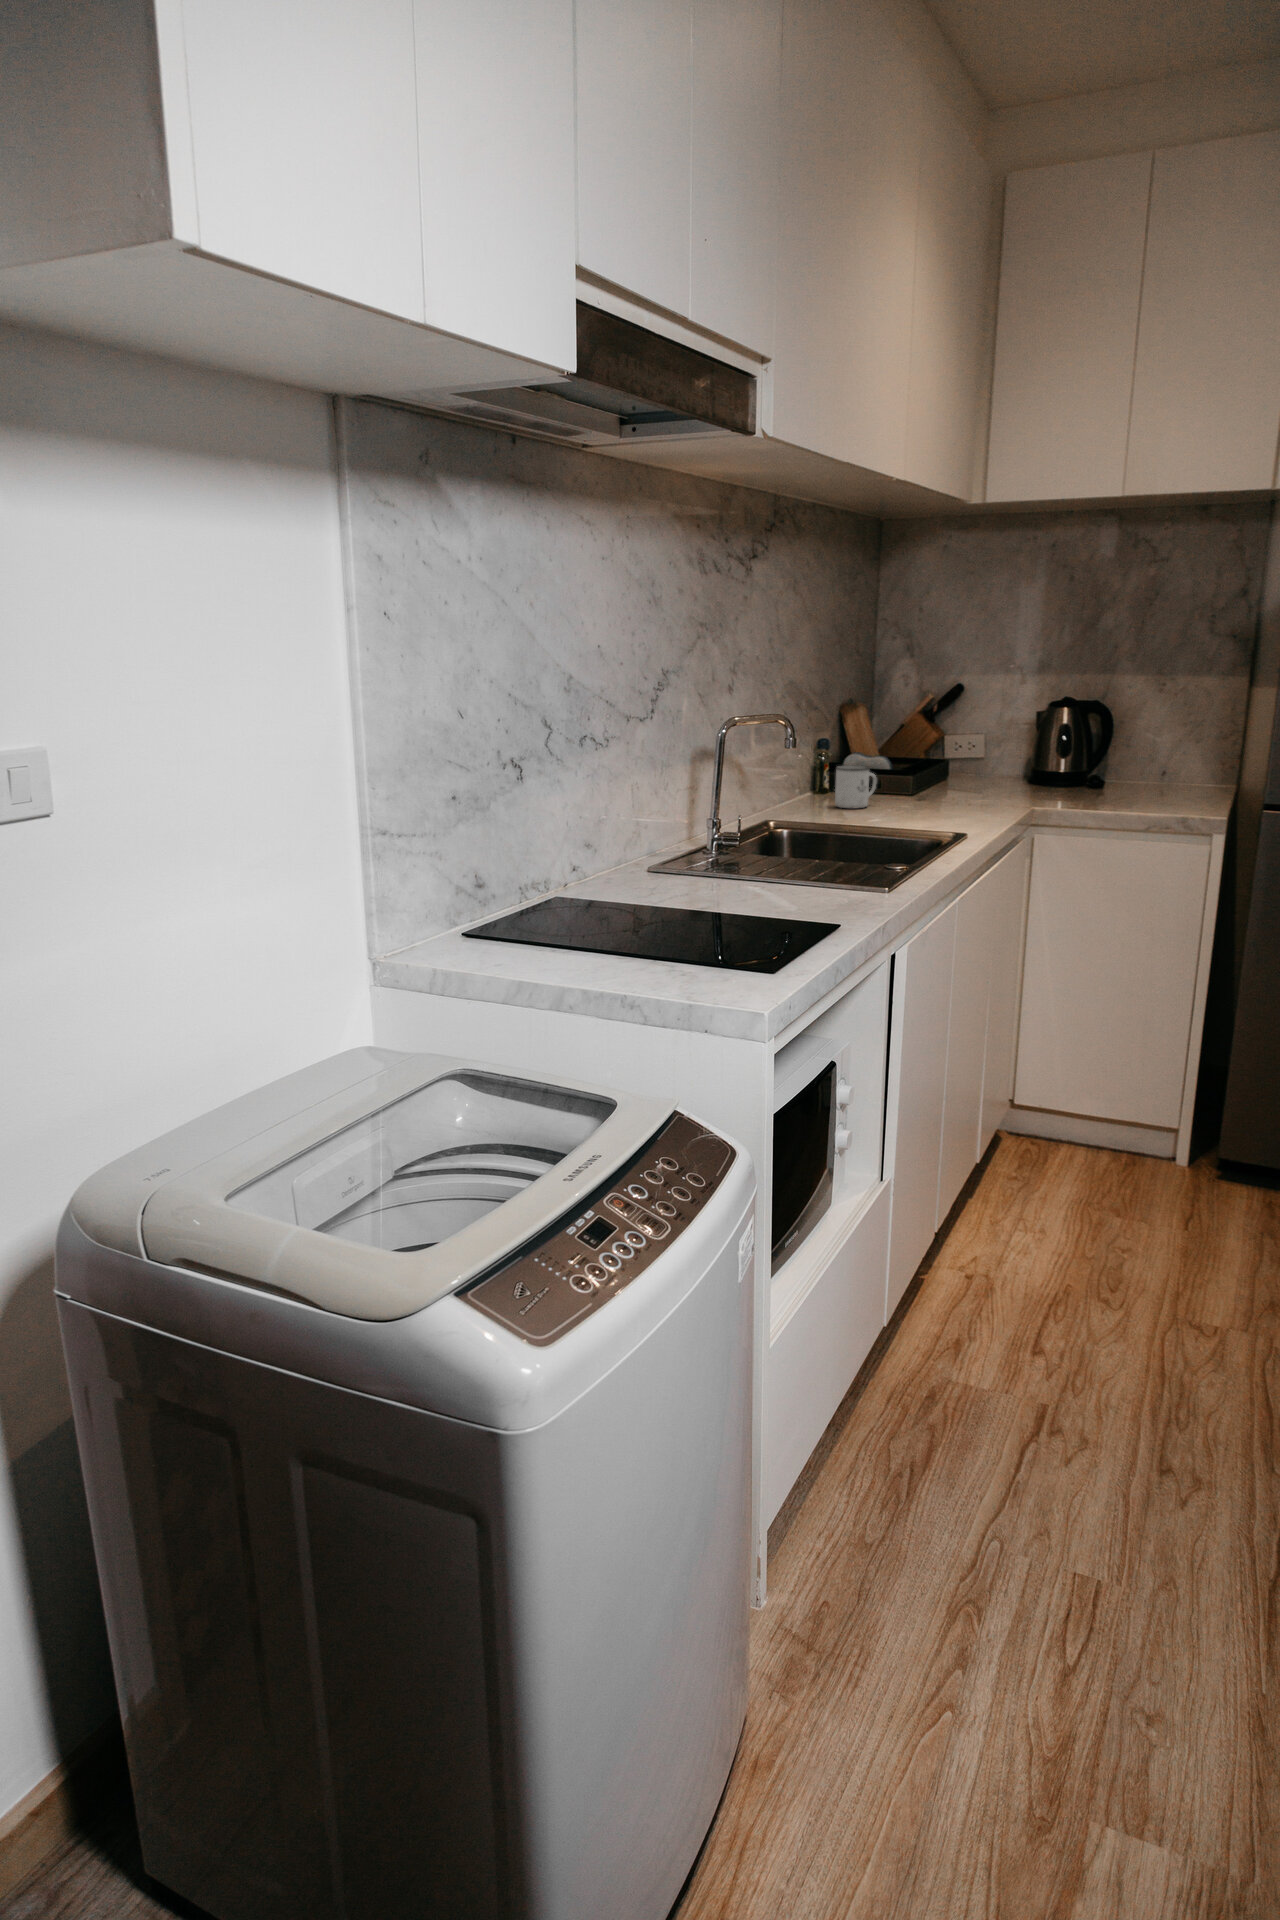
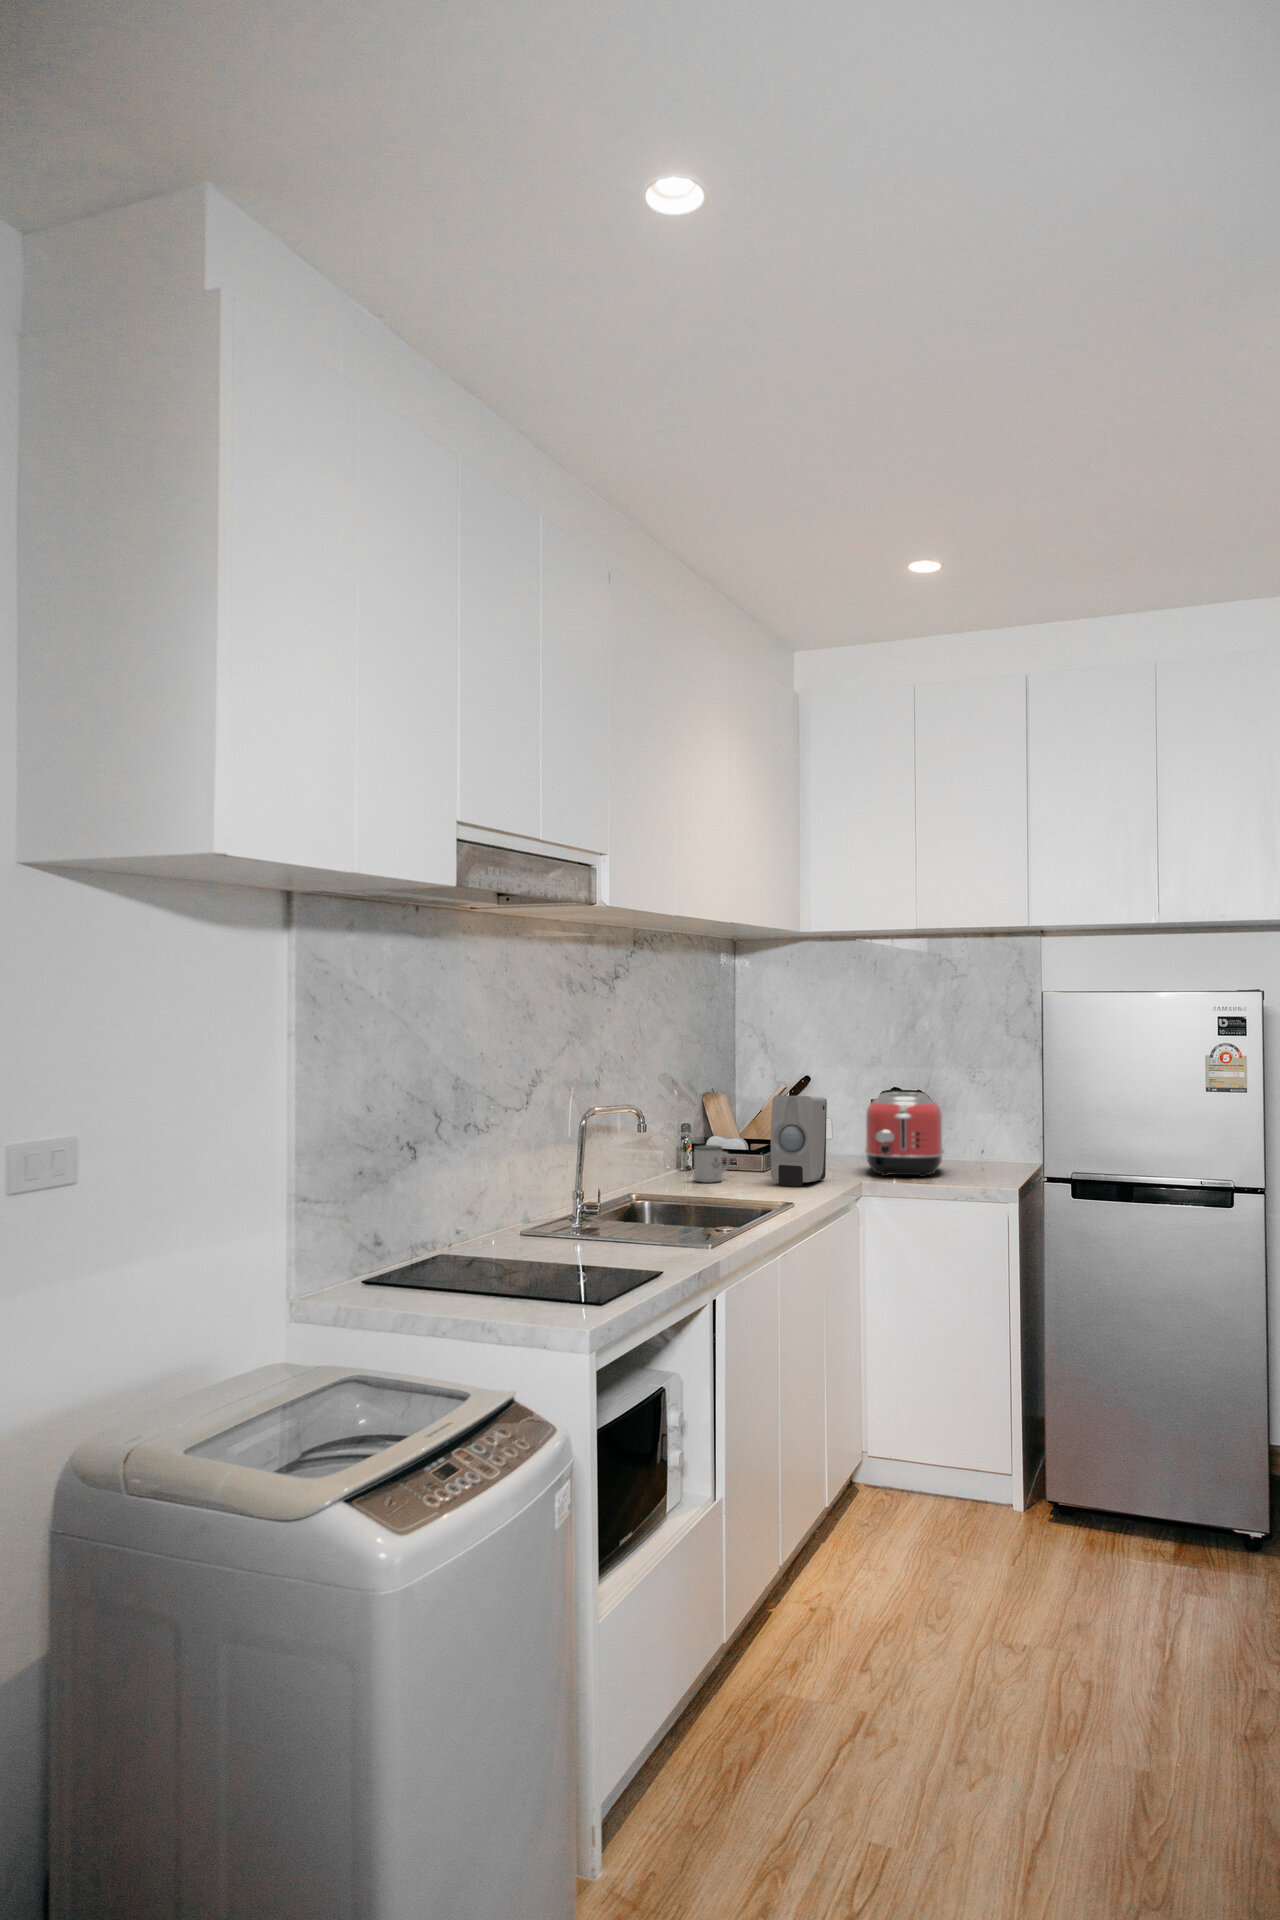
toaster: none [1034,703,1132,803] -> present [865,1092,944,1177]
soap dispenser: none [928,705,997,814] -> present [771,1095,827,1187]

